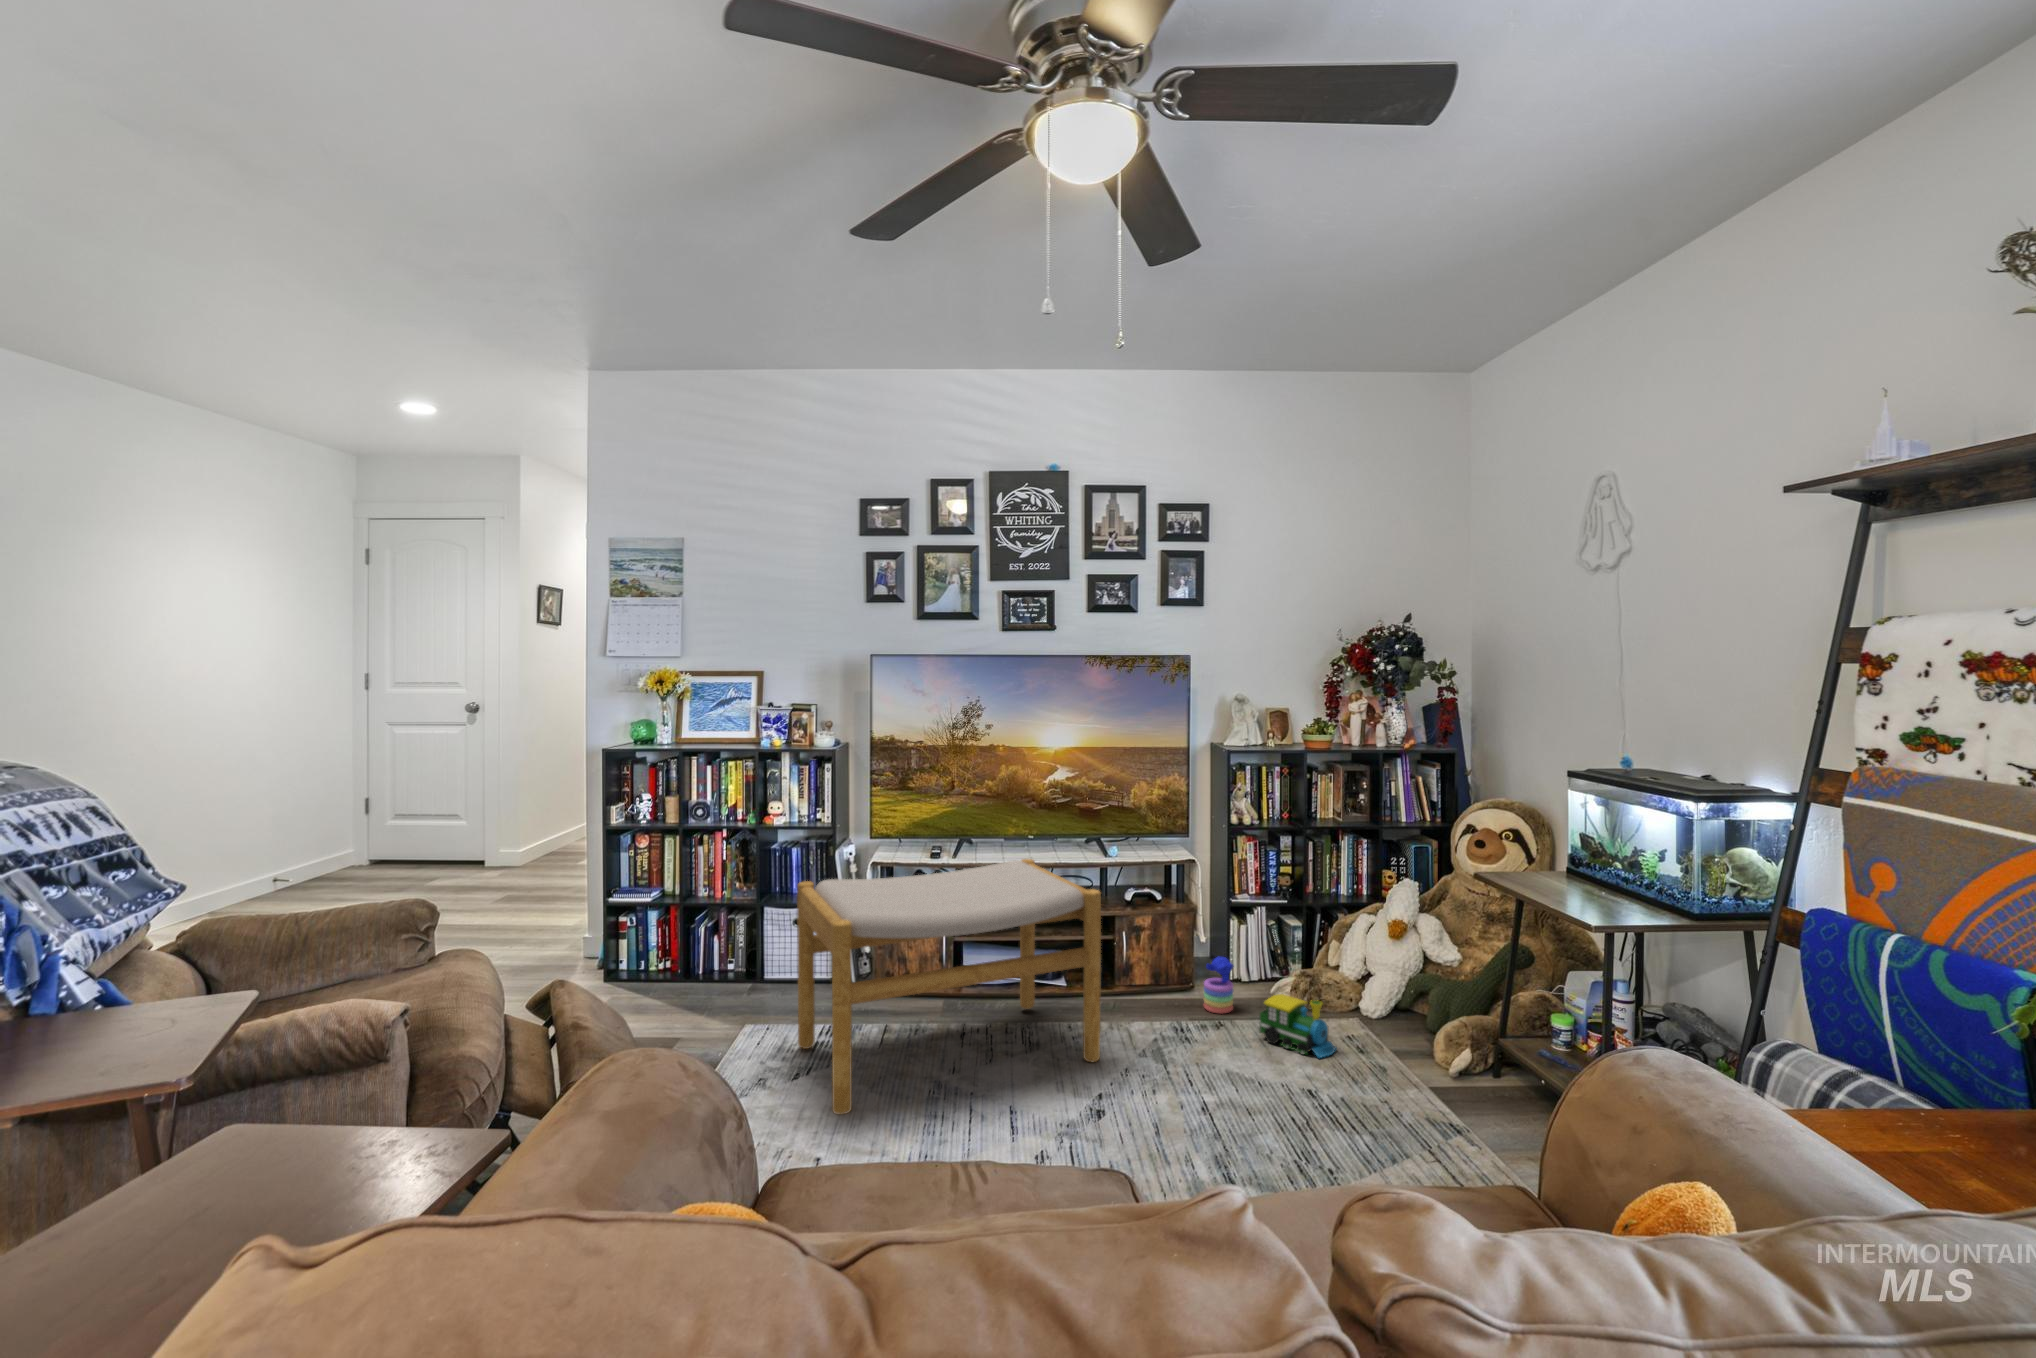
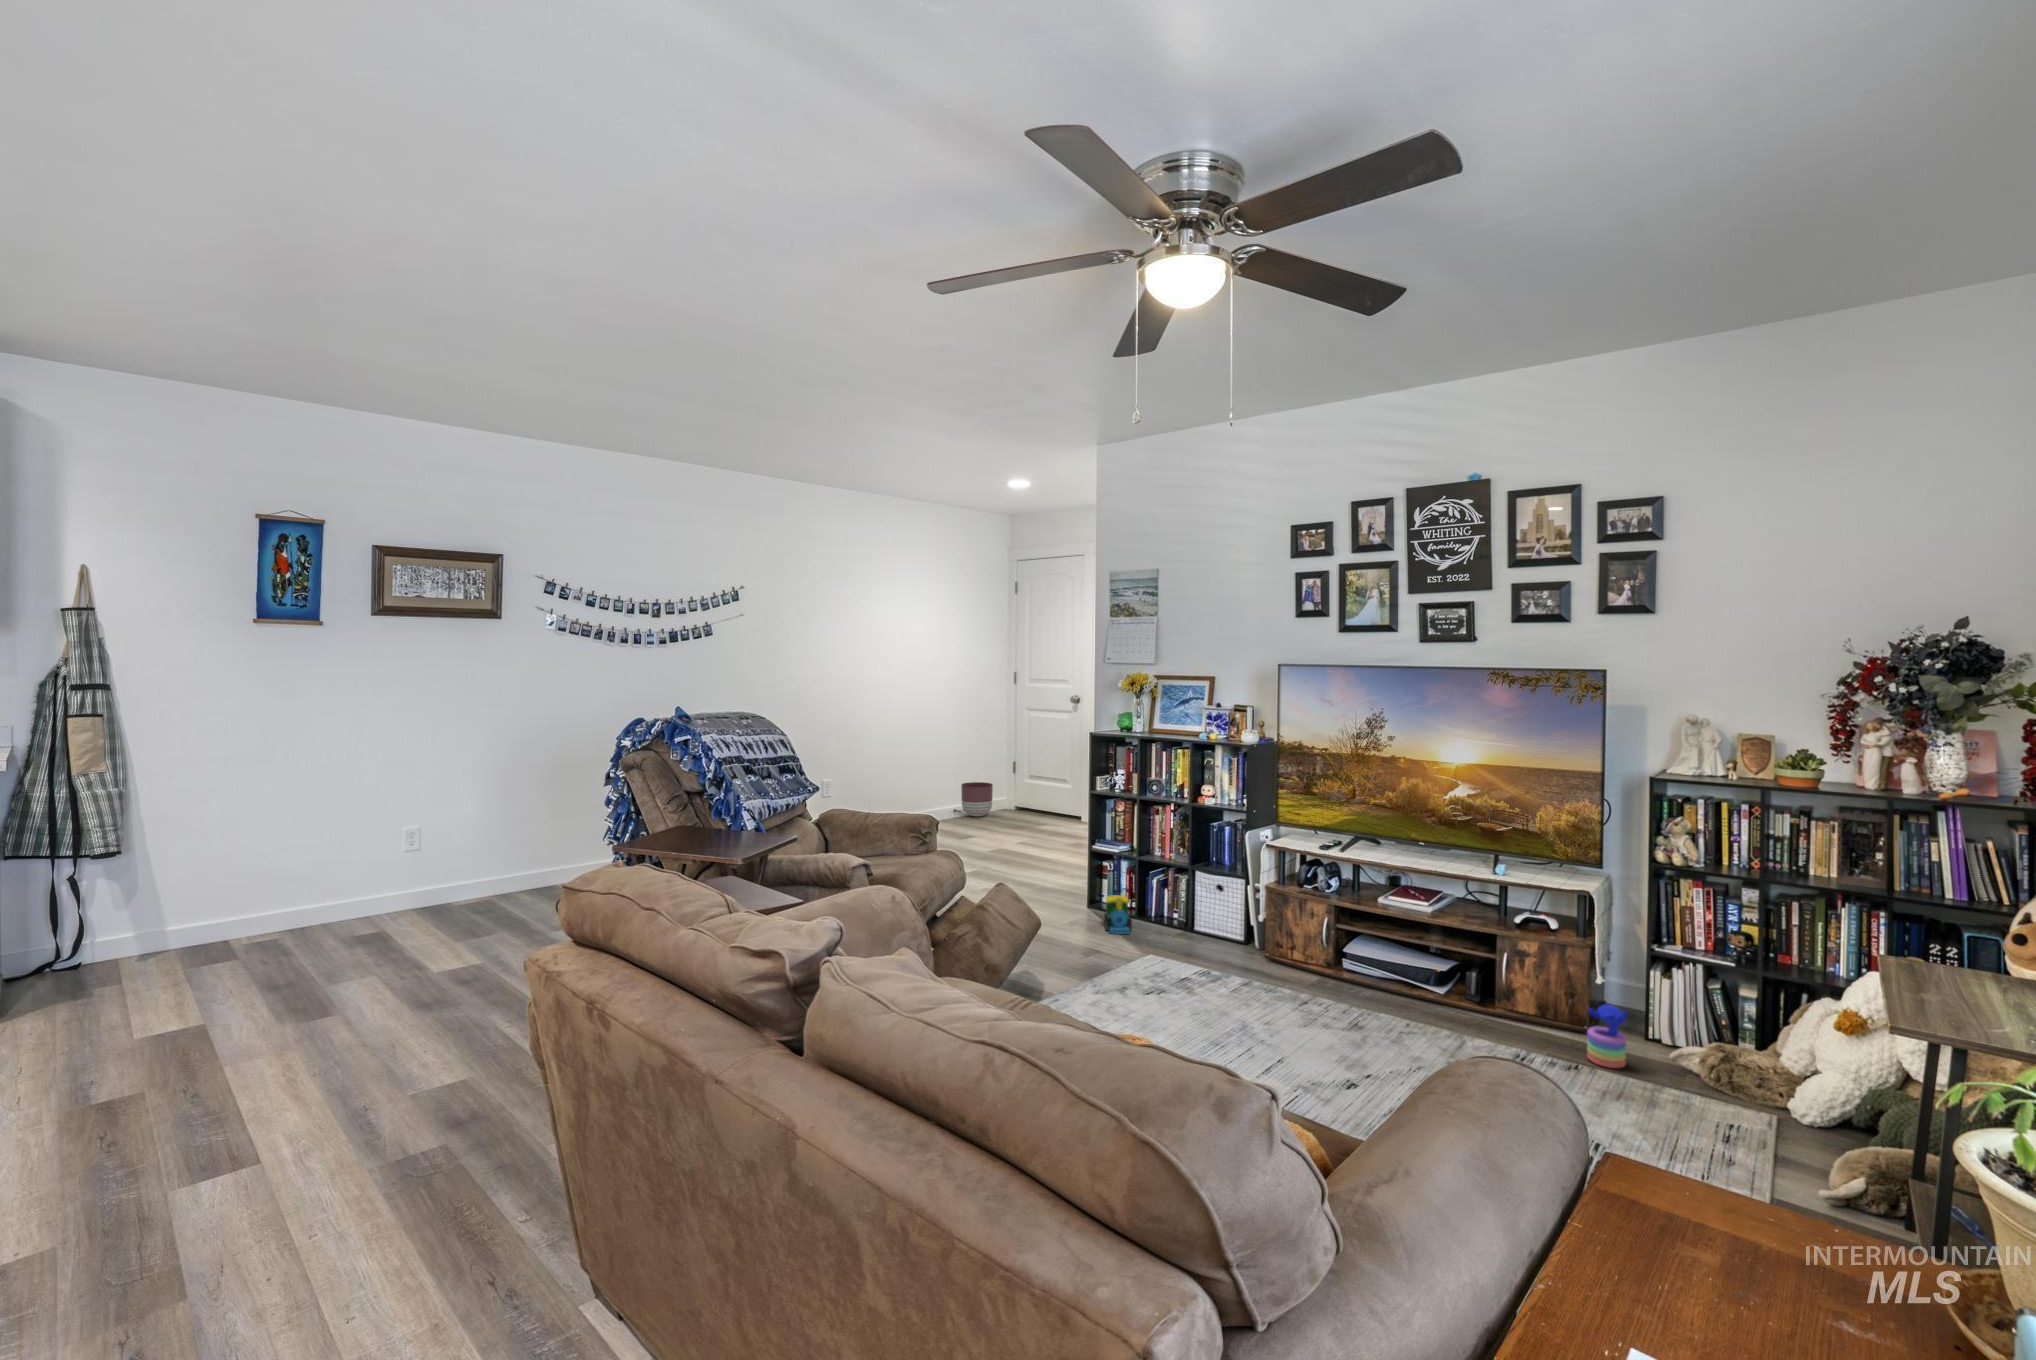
planter: none [274,837,334,891] -> present [961,782,993,817]
footstool: present [797,859,1101,1114] -> none [1152,847,1412,1059]
toy train: present [1260,994,1336,1058] -> present [1104,895,1132,934]

